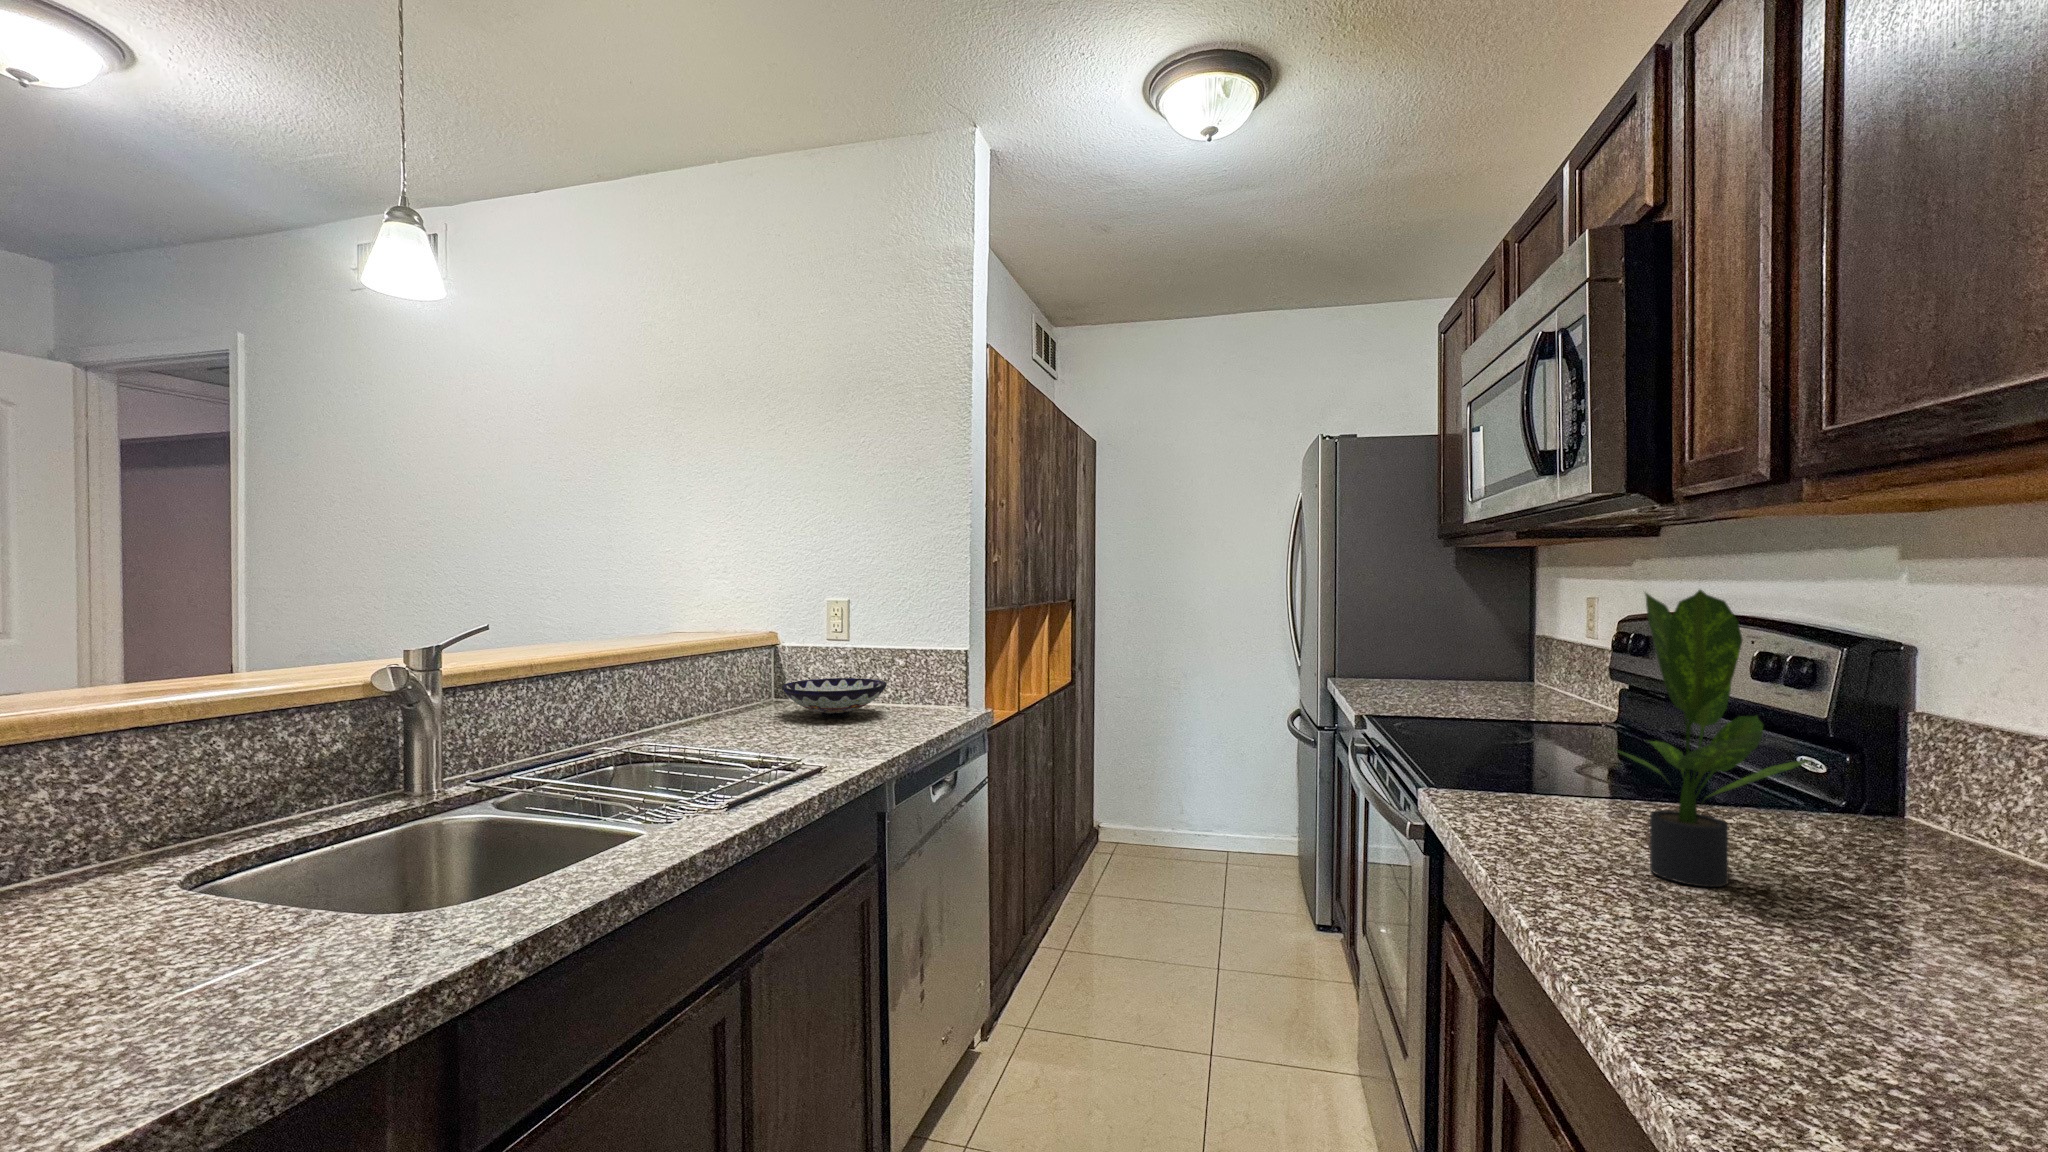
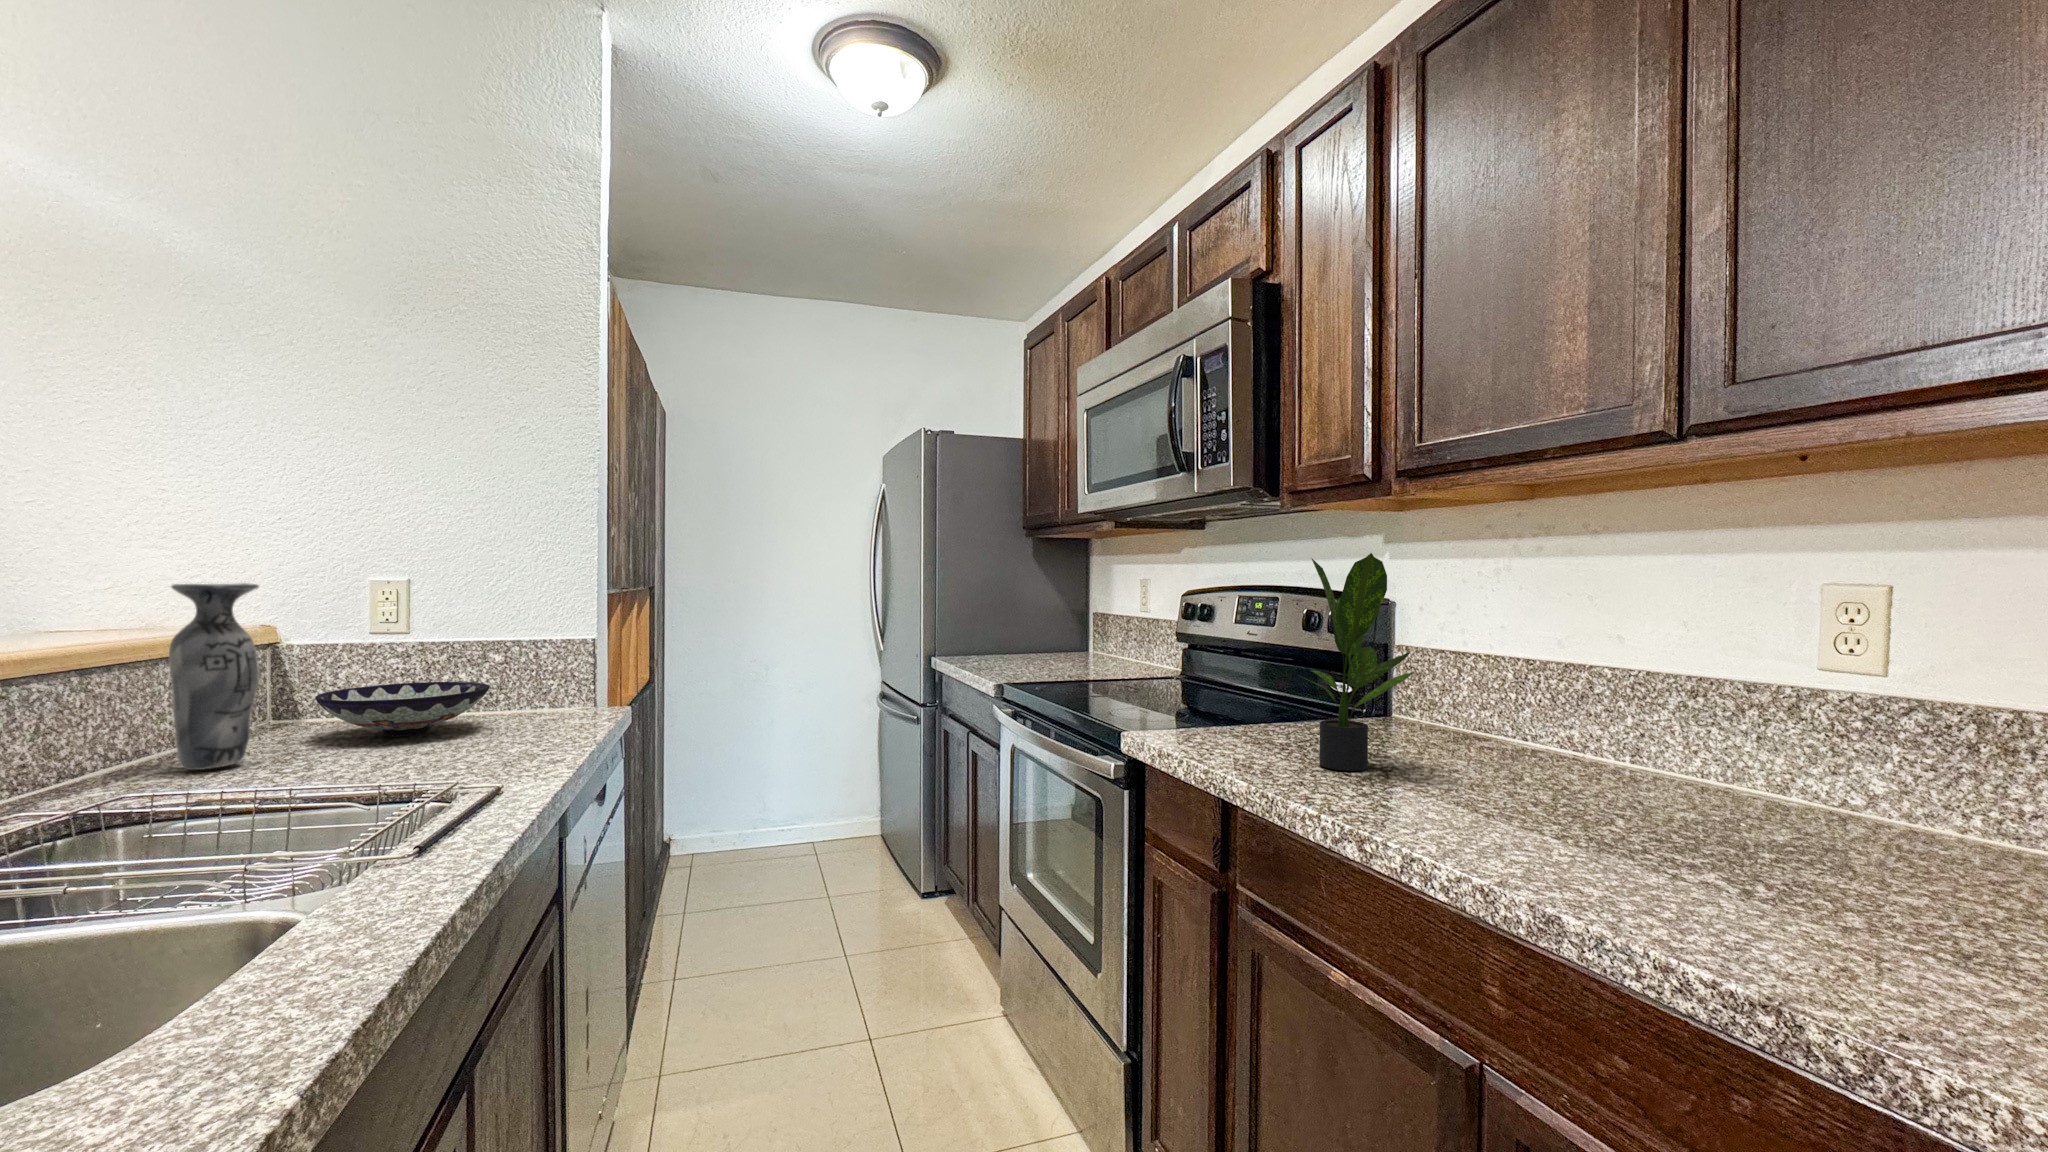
vase: none [694,607,740,729] -> present [169,583,259,770]

